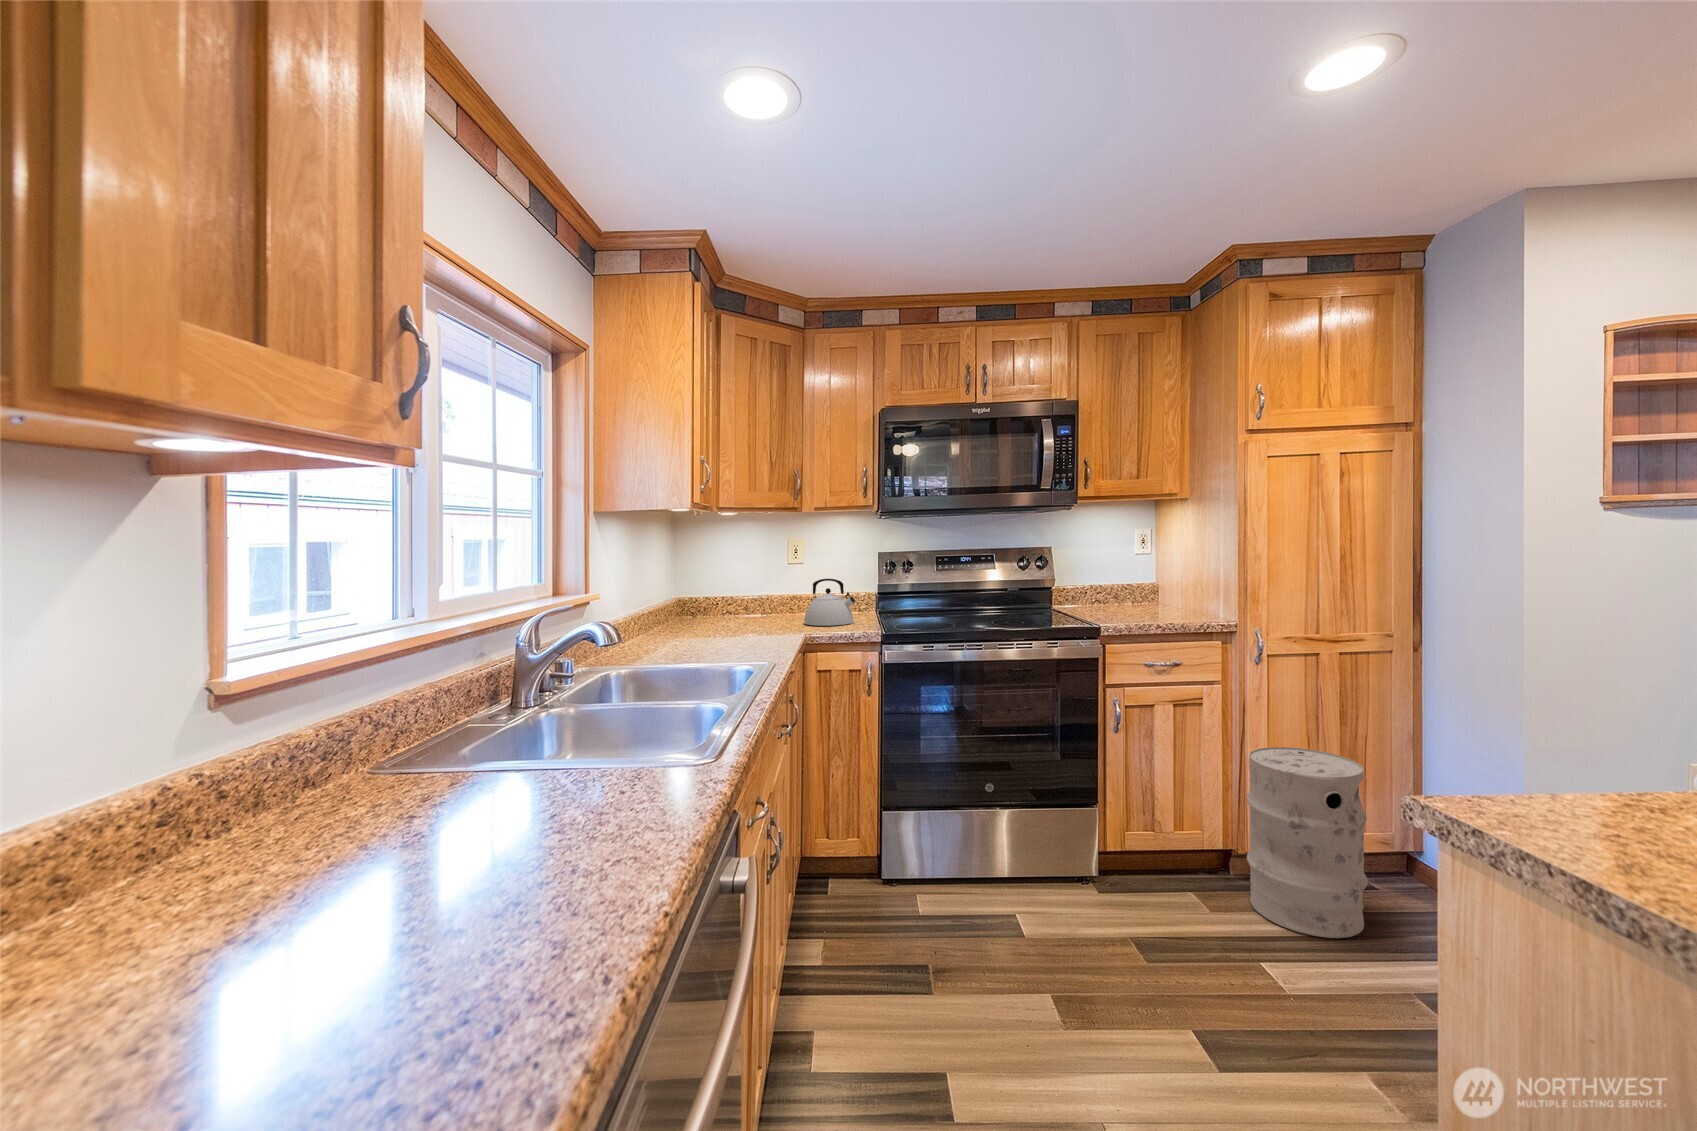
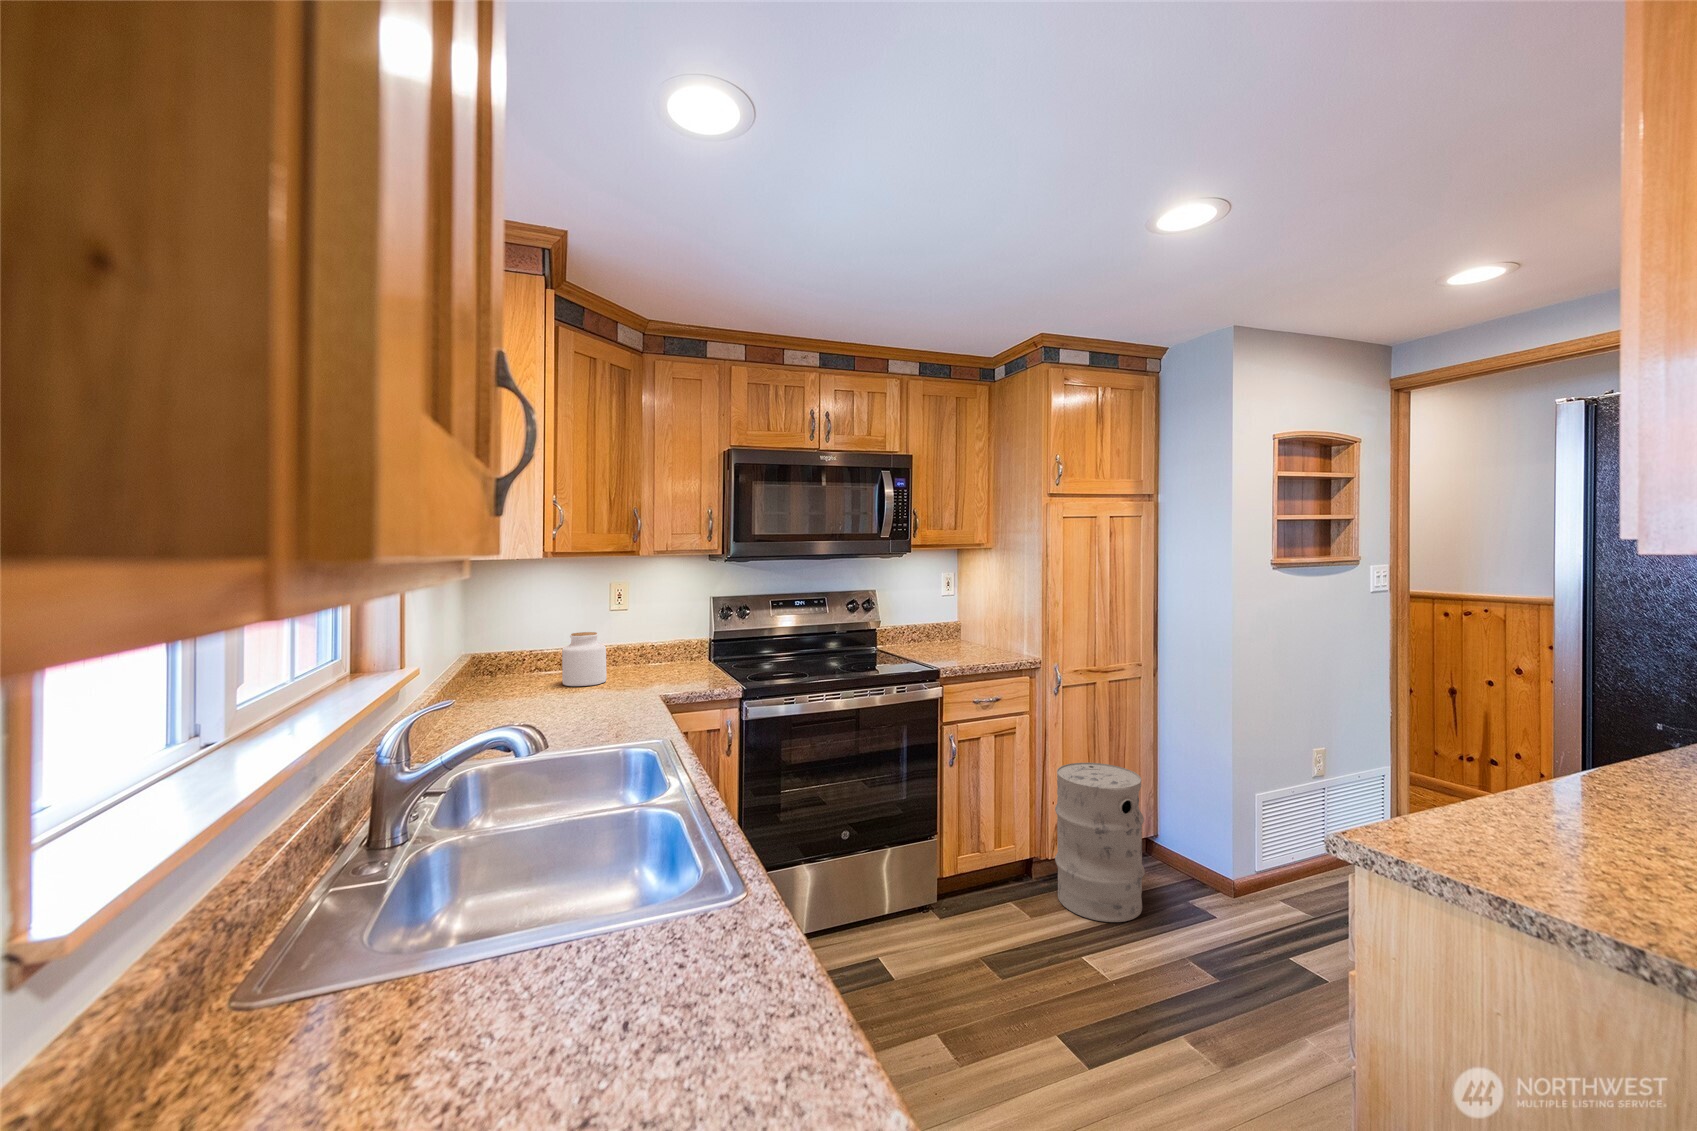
kettle: present [804,579,855,626] -> none [636,625,694,677]
jar: none [739,583,776,629] -> present [562,632,606,686]

